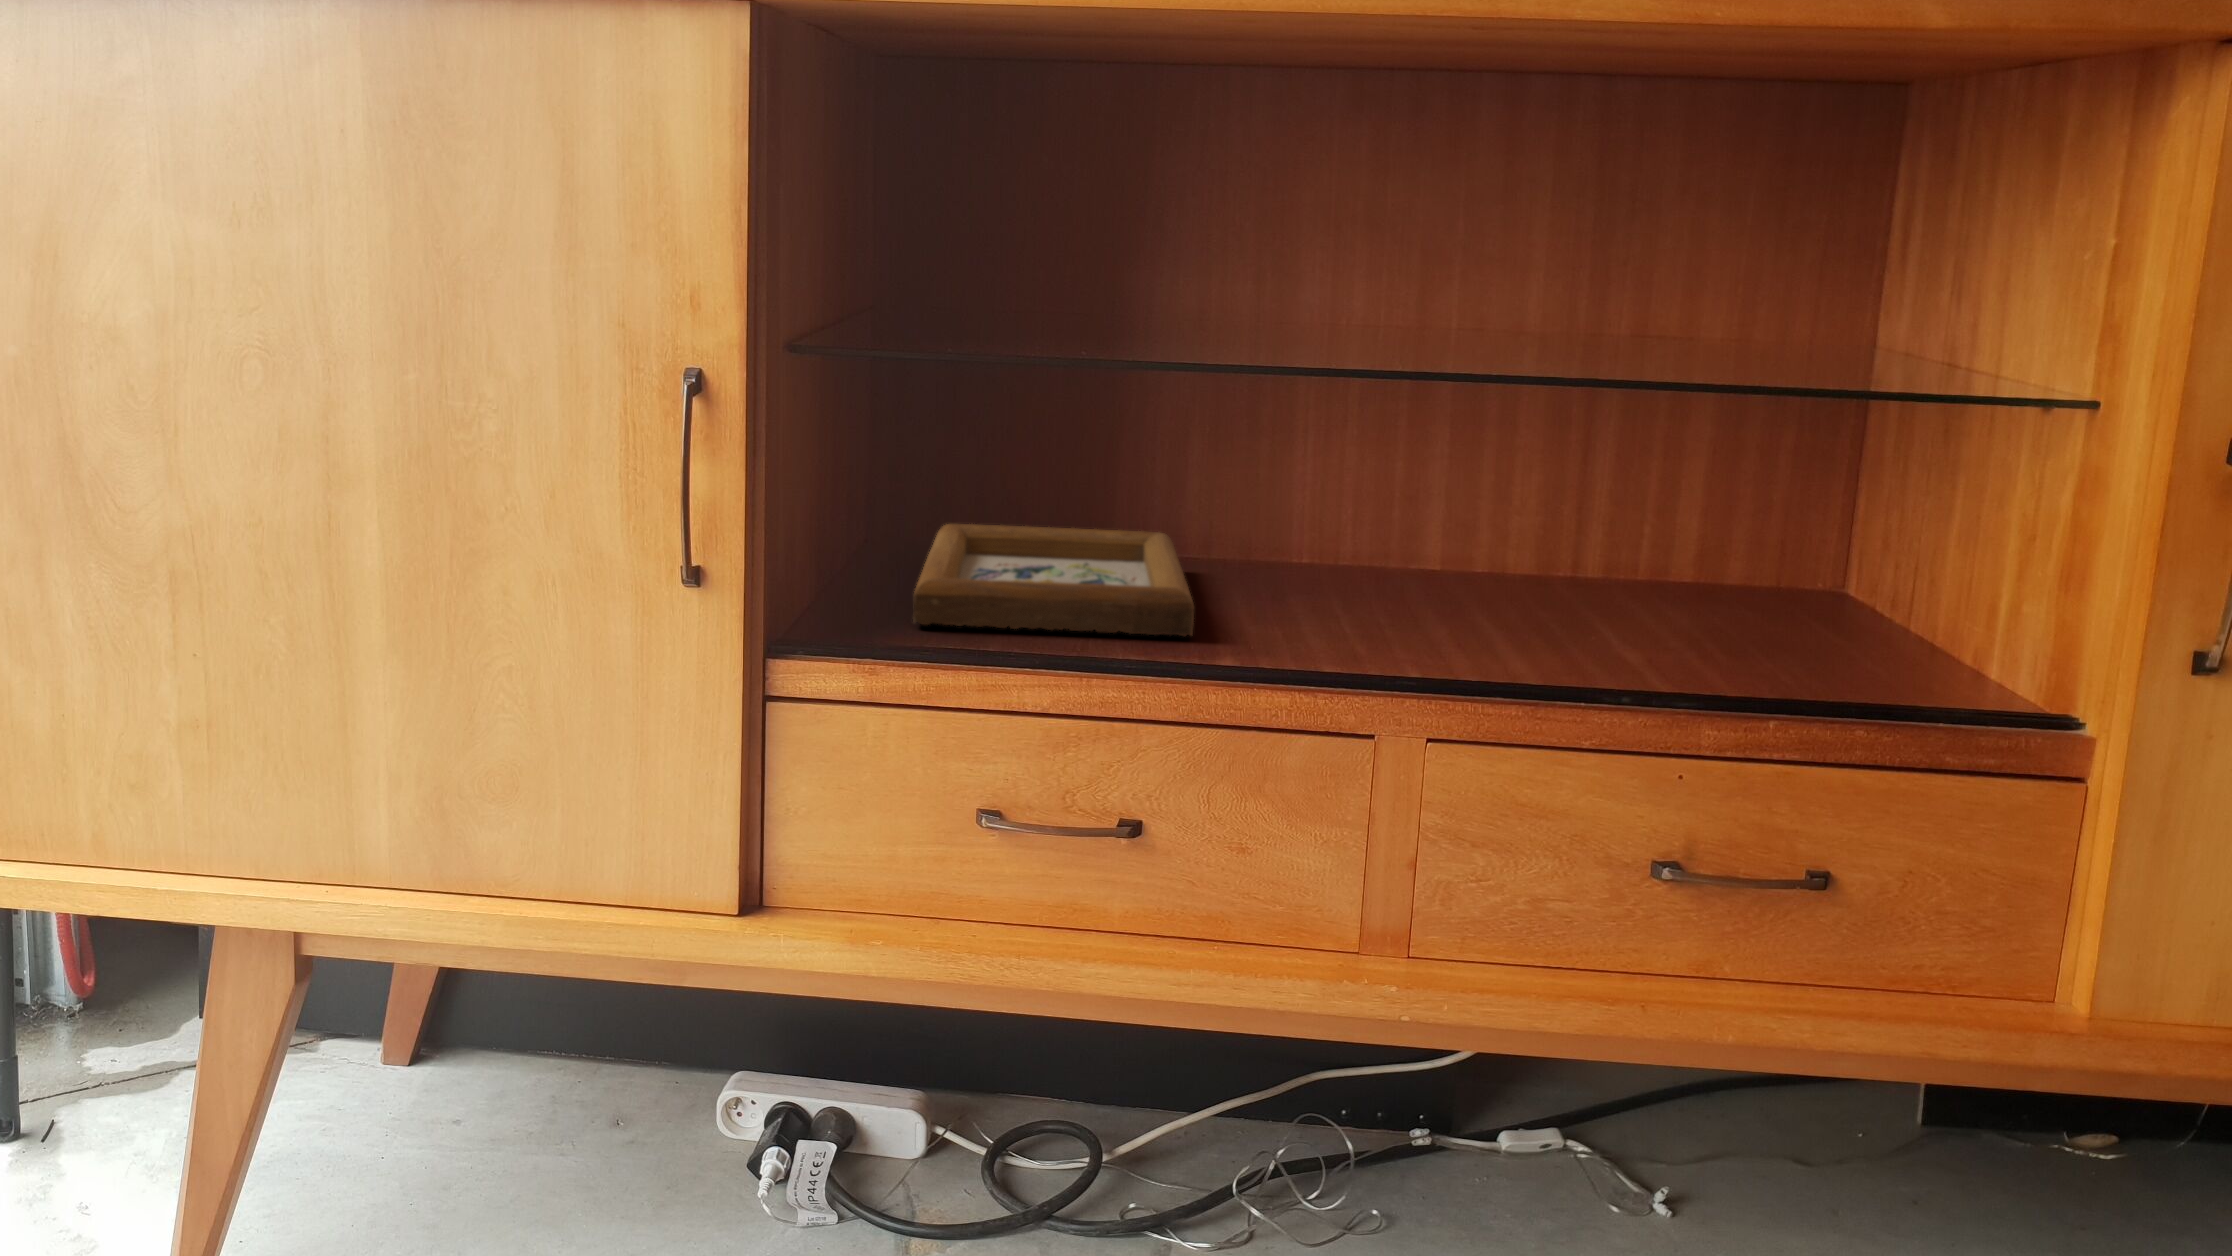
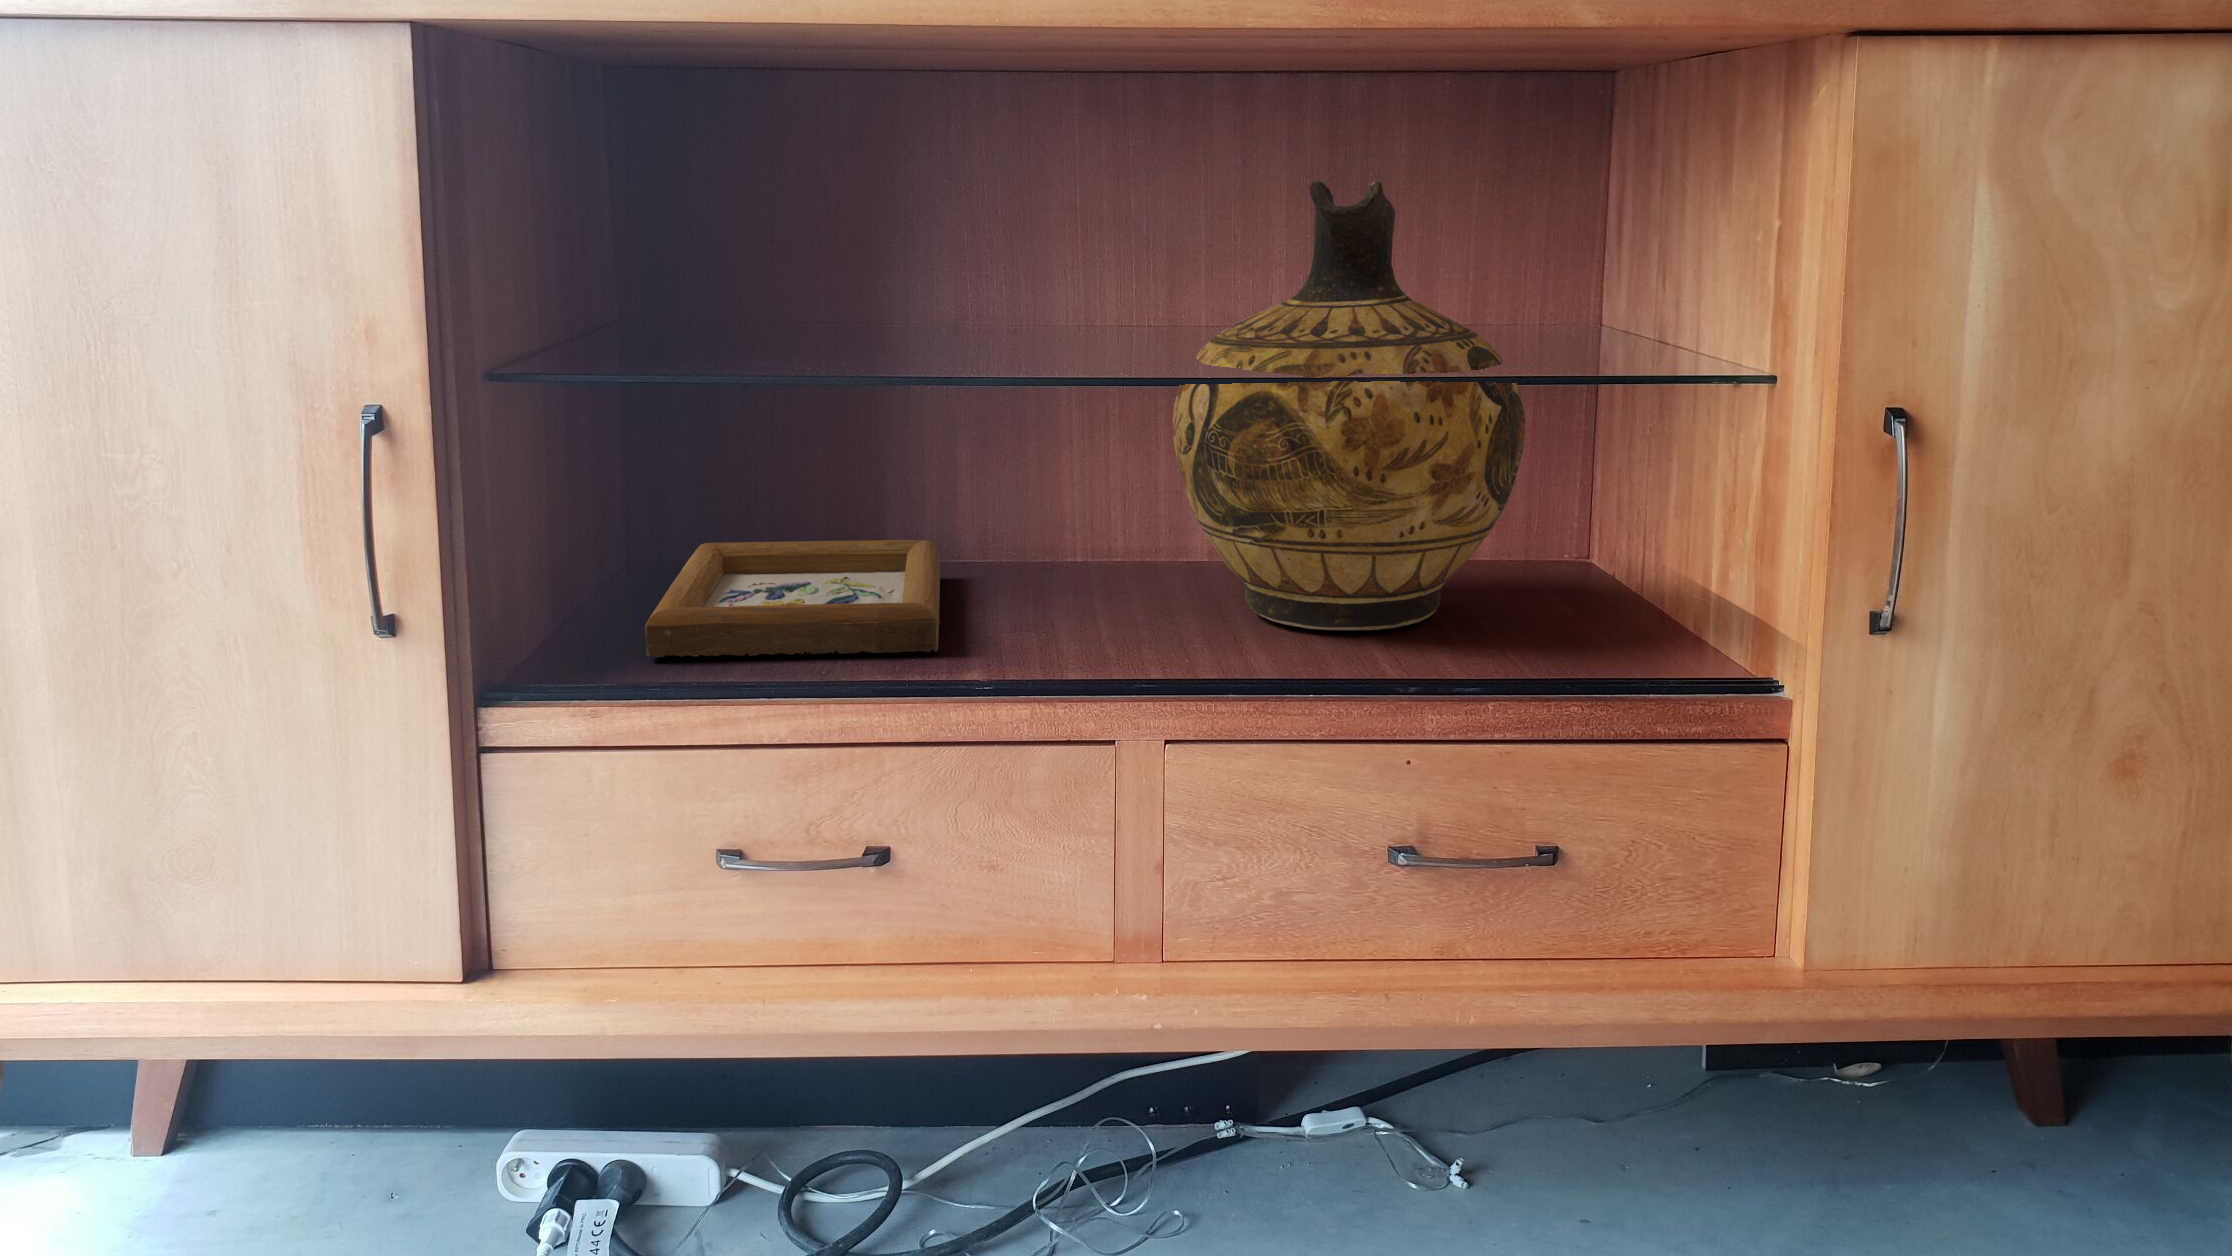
ceramic jug: none [1429,187,1803,644] -> present [1173,181,1525,631]

